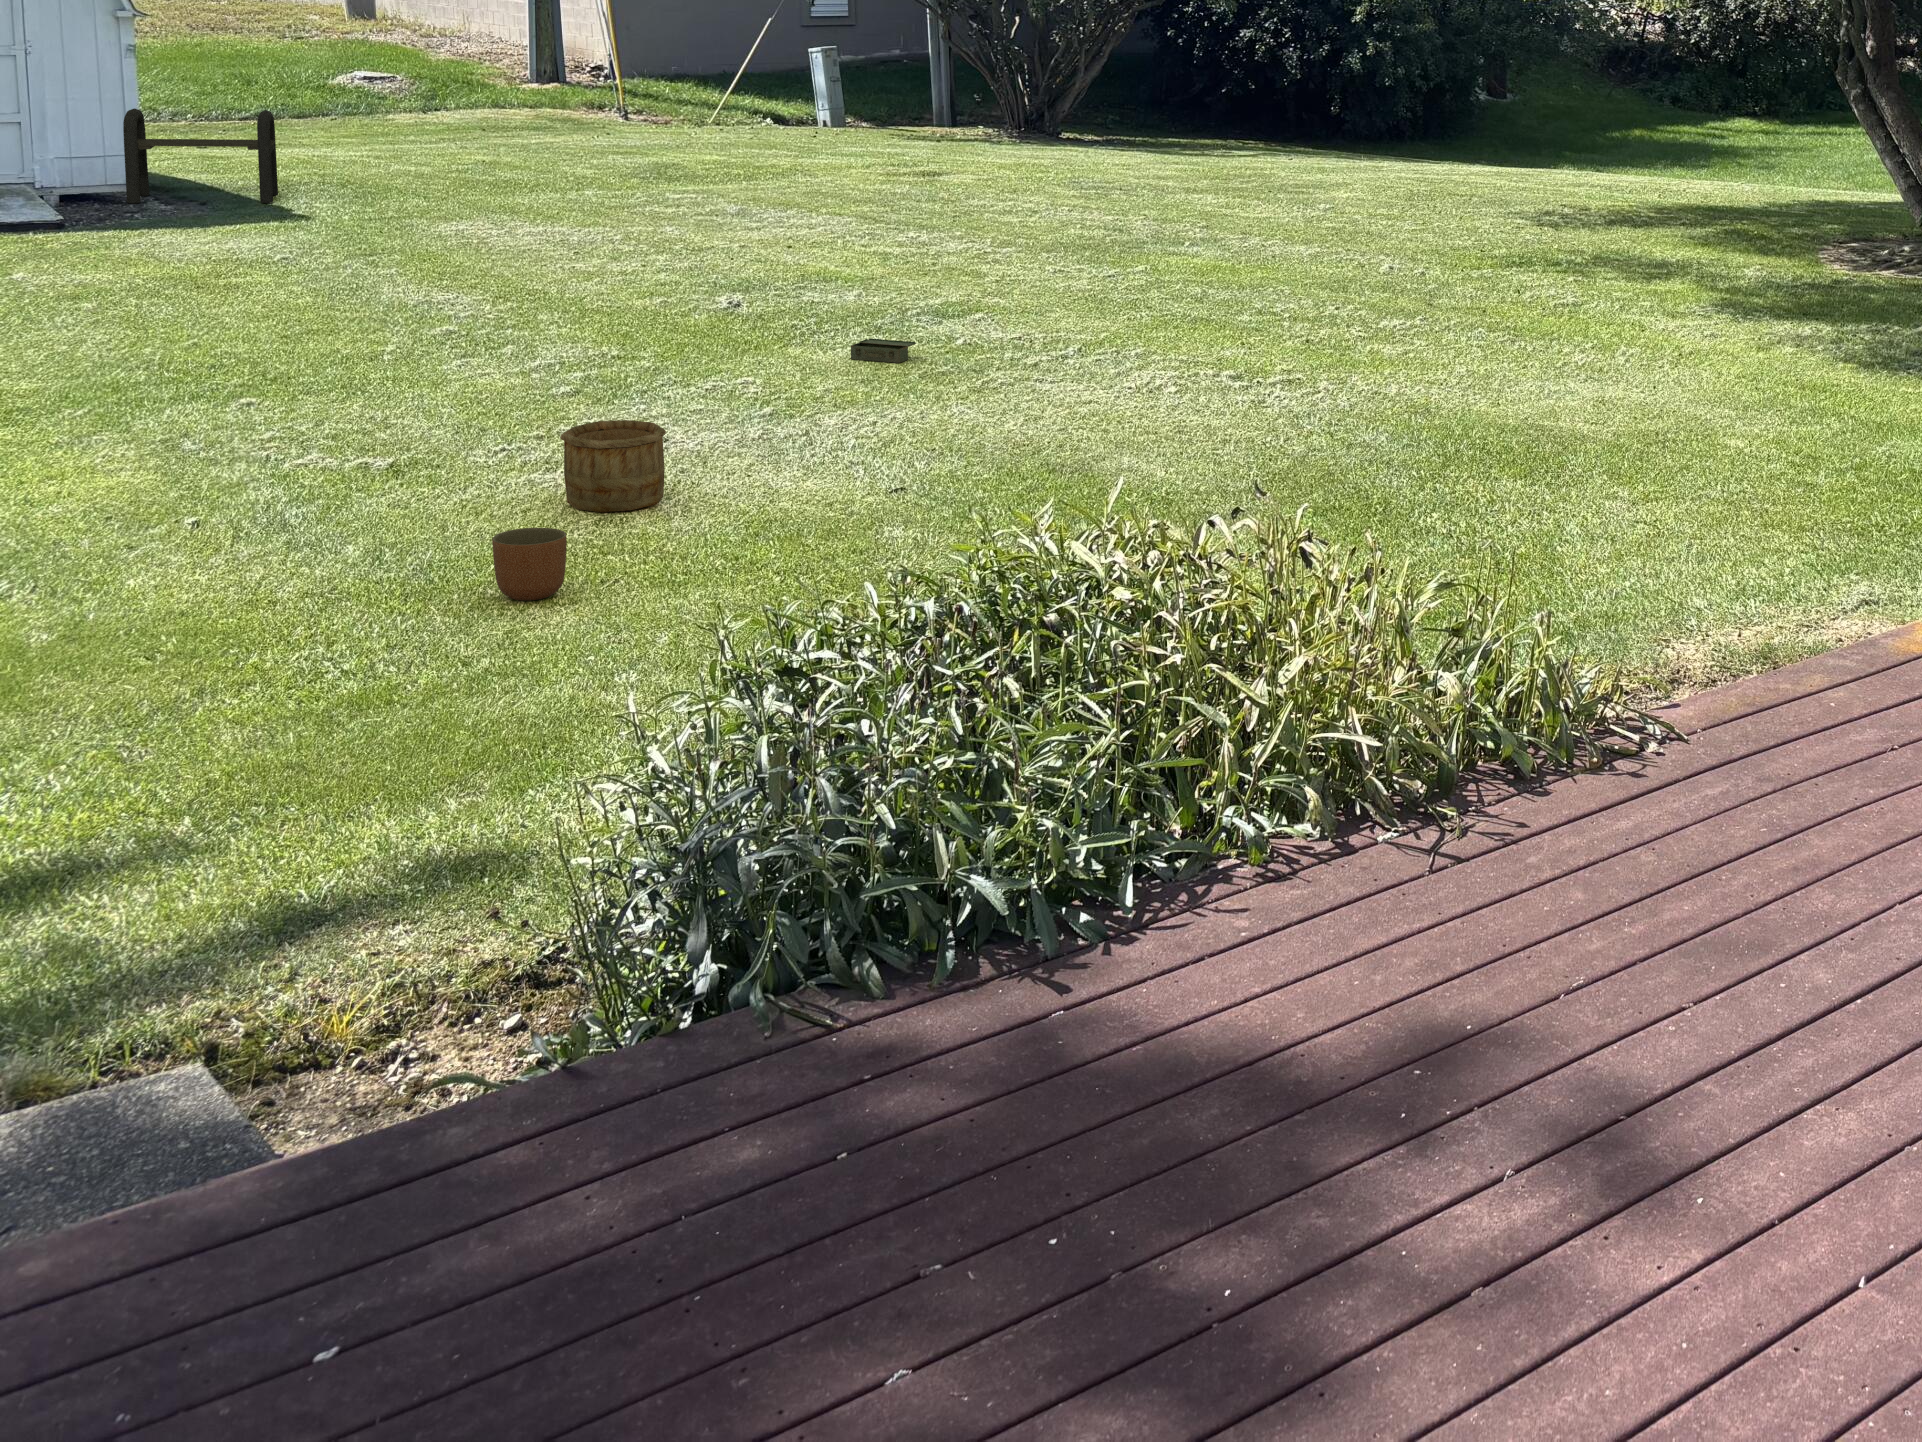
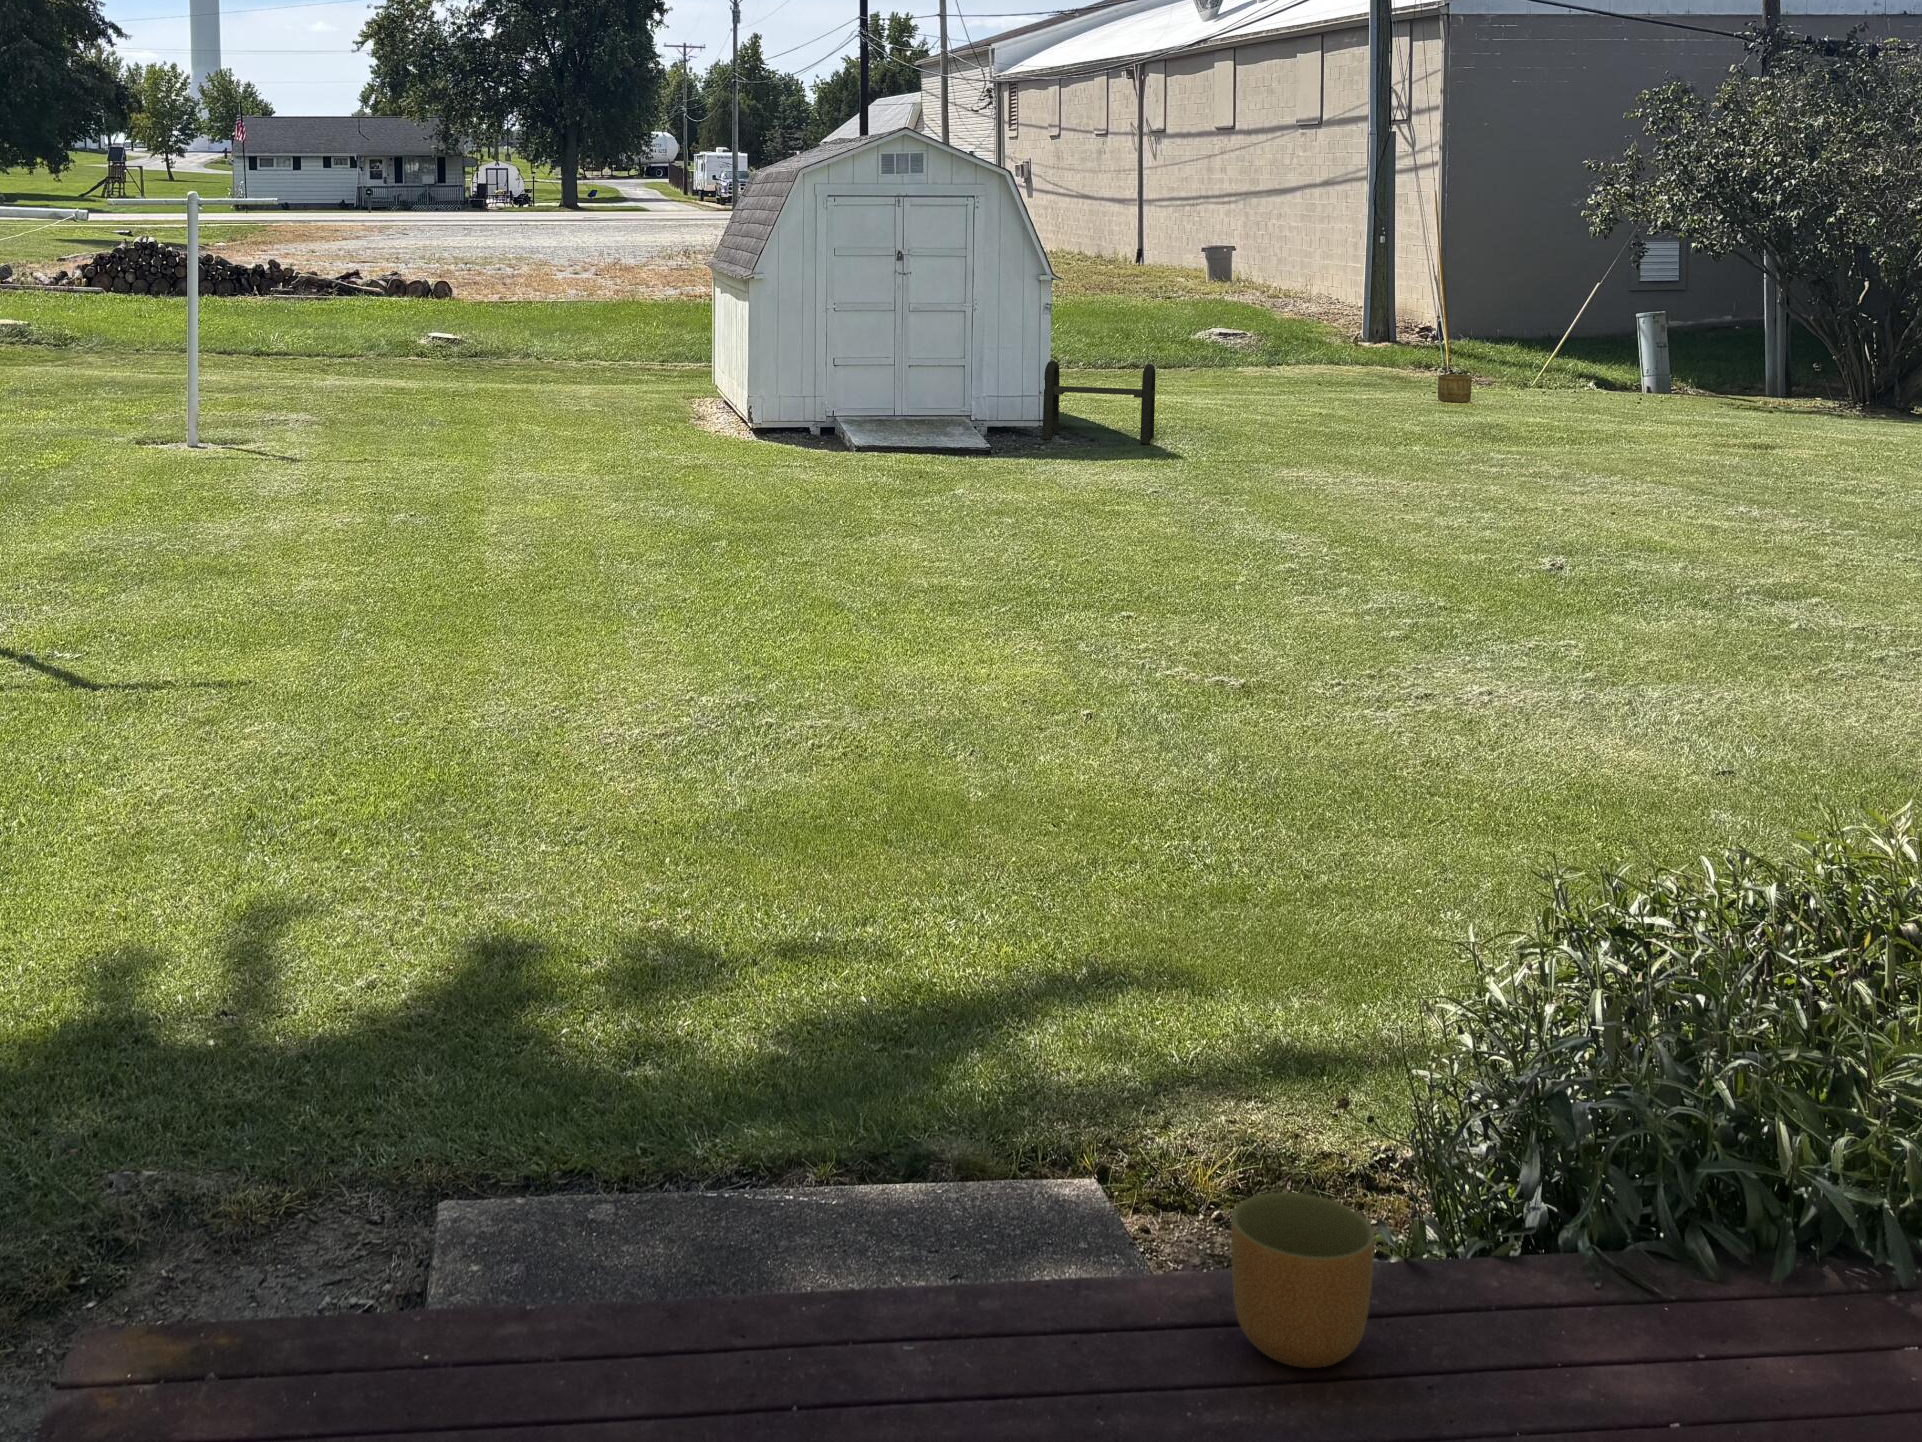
toolbox: present [851,338,916,363] -> none [1673,612,1745,641]
wooden bucket: present [560,420,666,512] -> present [1437,374,1472,402]
planter: present [492,528,567,601] -> present [1231,1192,1375,1368]

